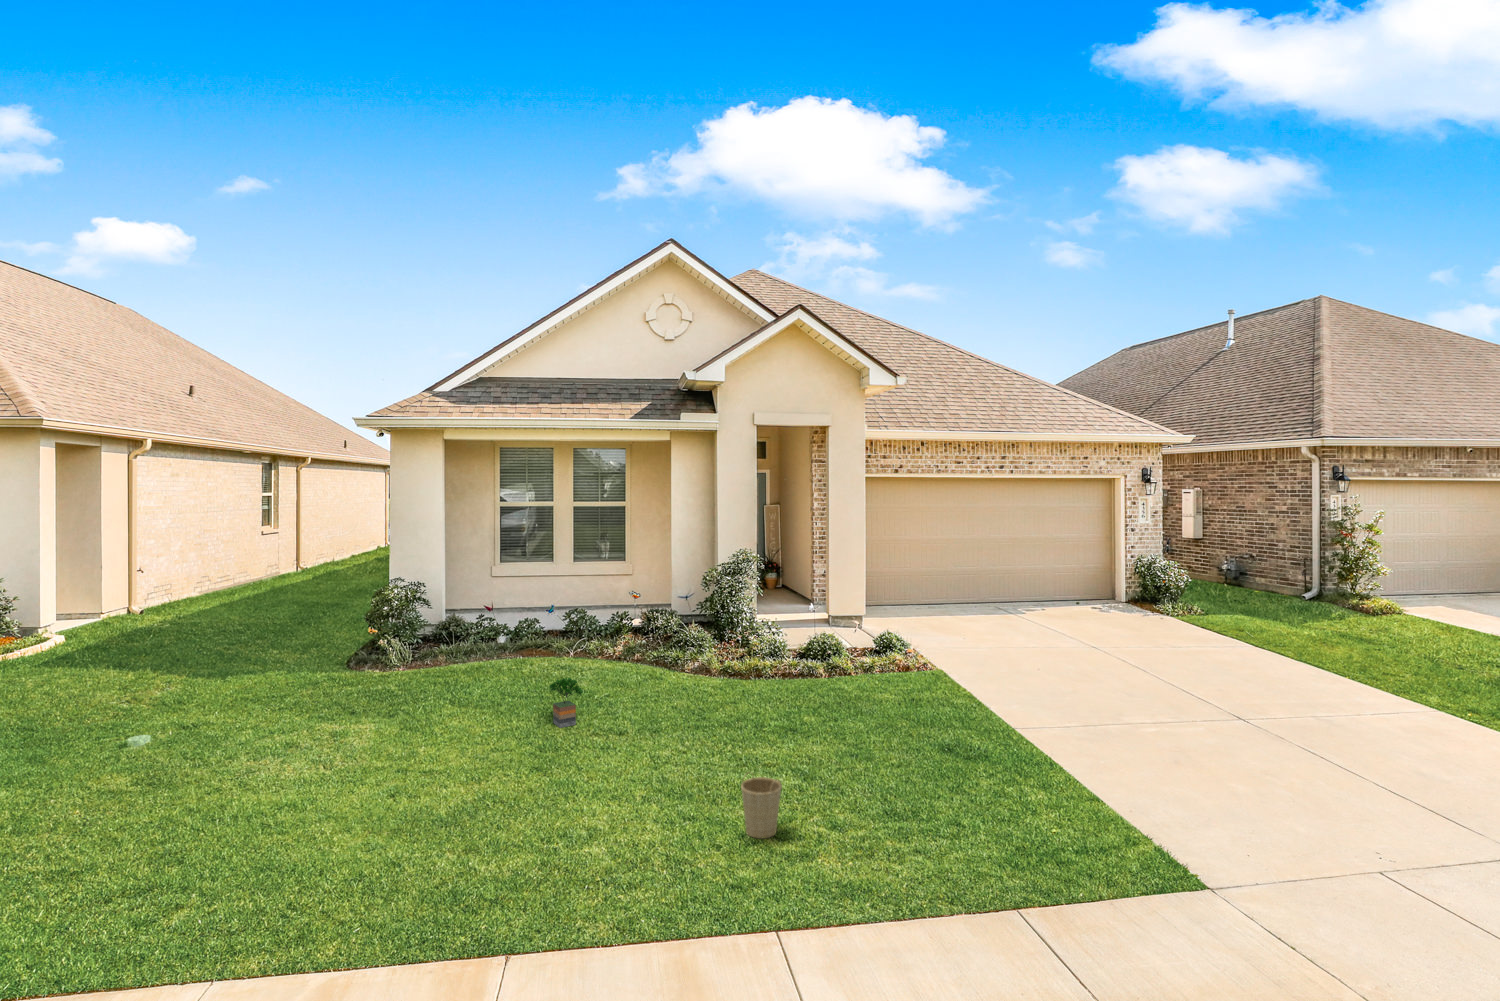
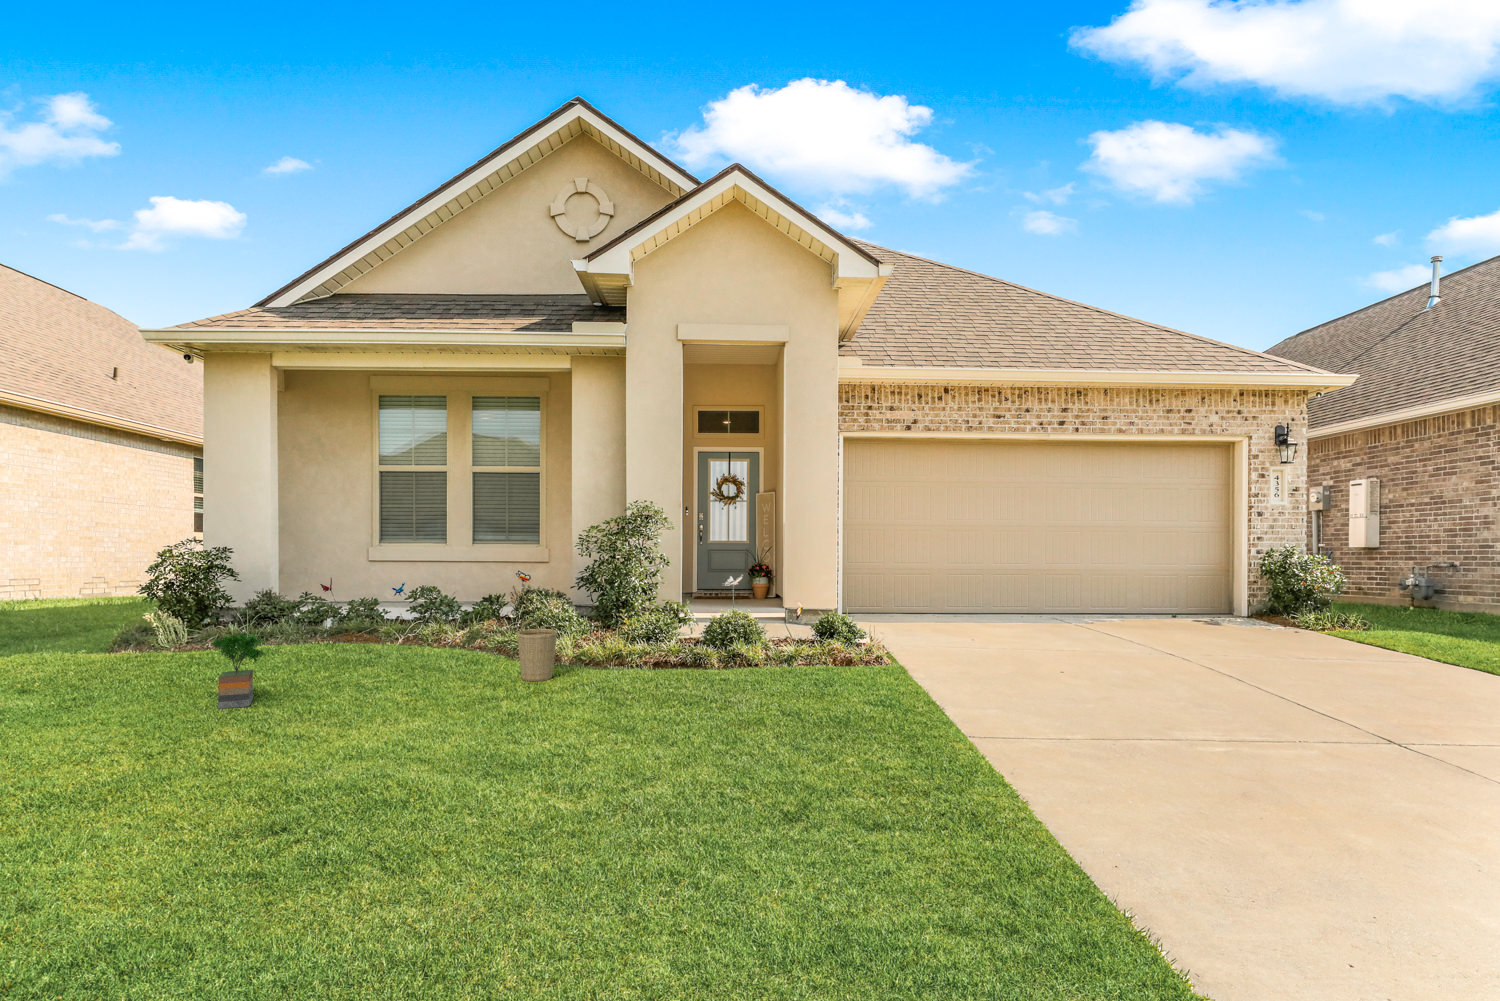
basket: present [741,776,782,839] -> present [517,621,557,681]

